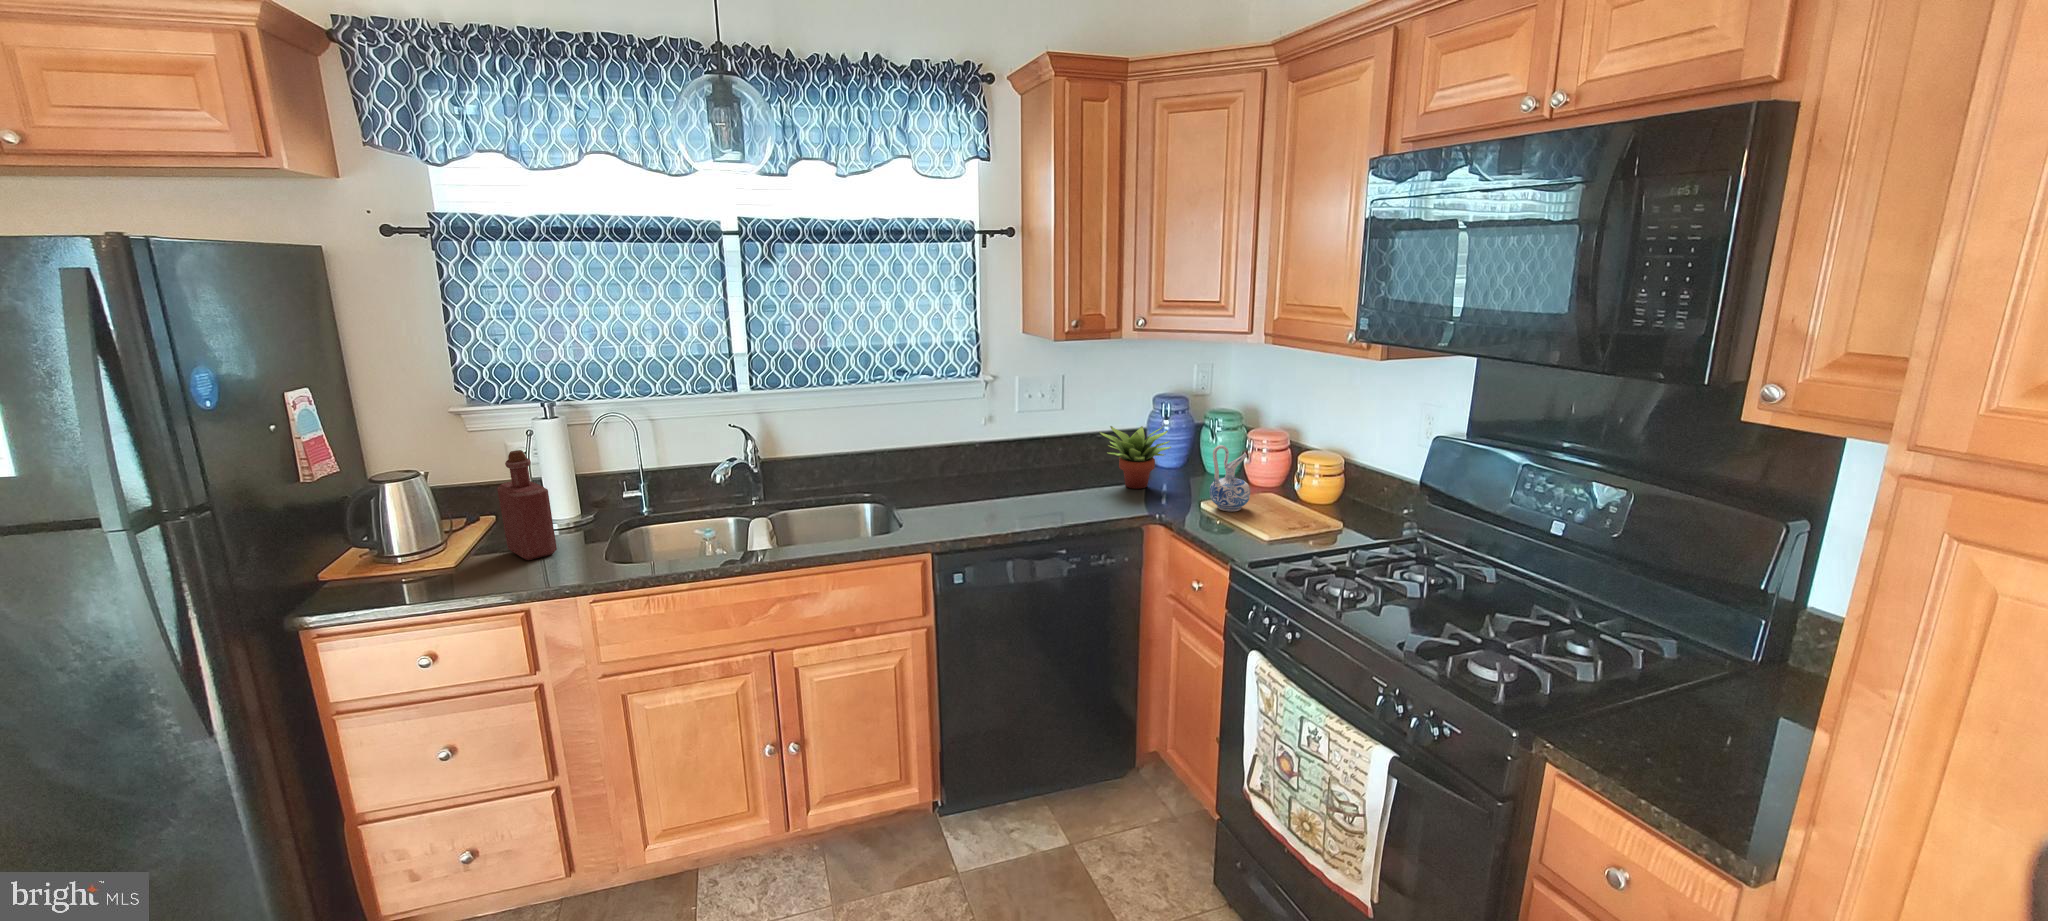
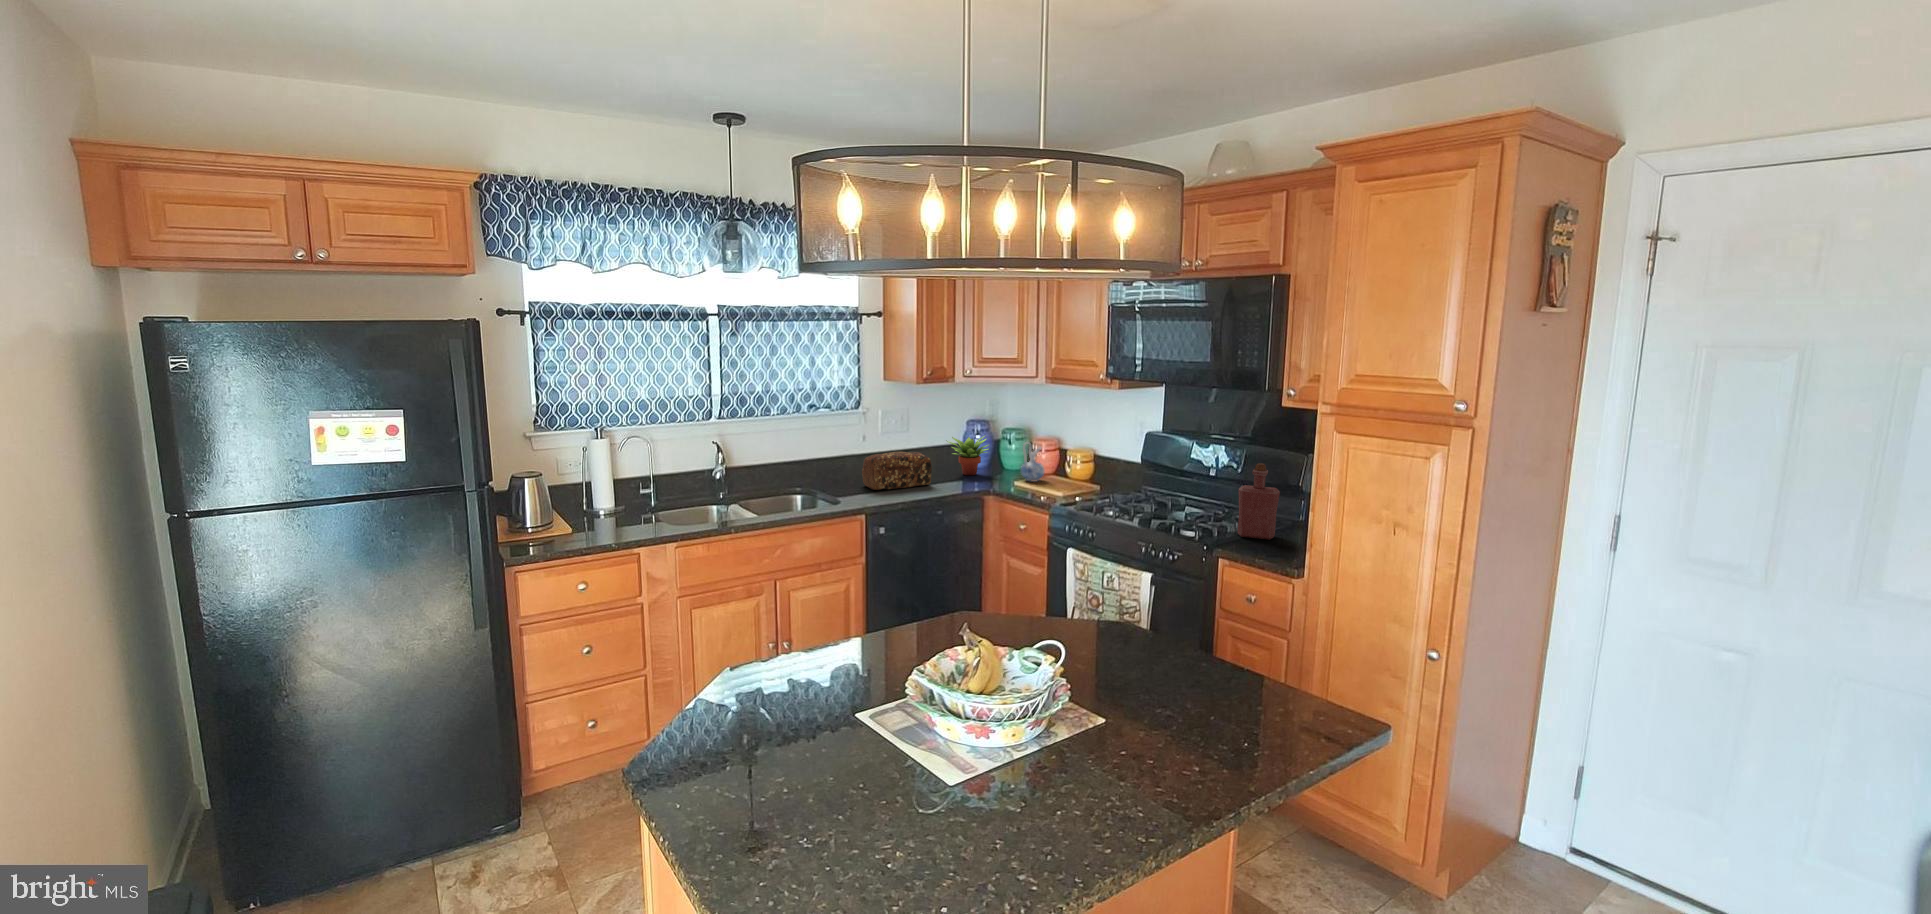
bottle: present [497,450,557,560] -> present [1238,463,1280,540]
bread loaf: none [953,450,1058,512] -> present [862,451,932,490]

